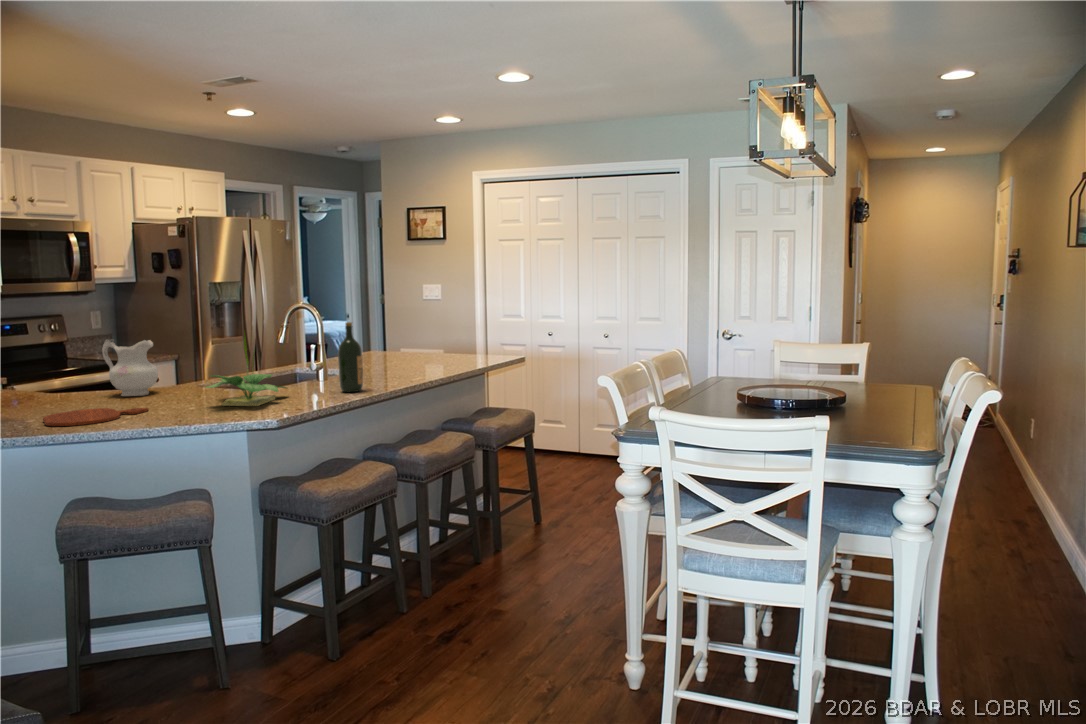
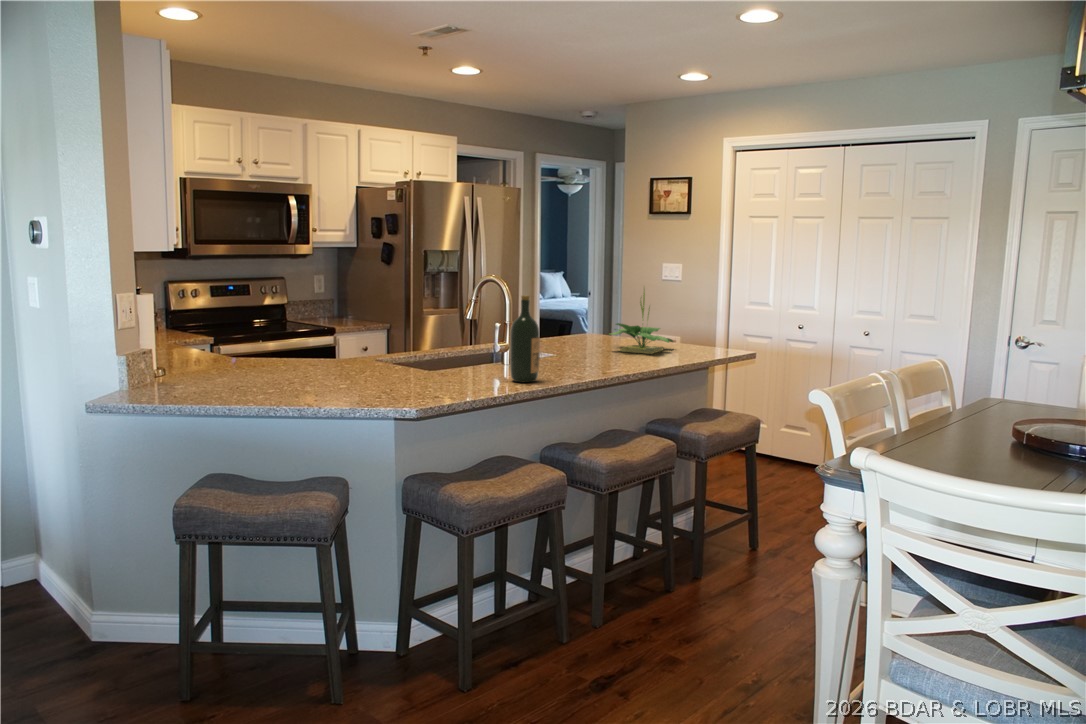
potted plant: present [207,333,286,406] -> present [611,293,673,354]
ceramic pitcher: present [102,340,158,396] -> none [273,301,326,366]
cutting board: present [43,408,148,426] -> none [178,376,292,394]

